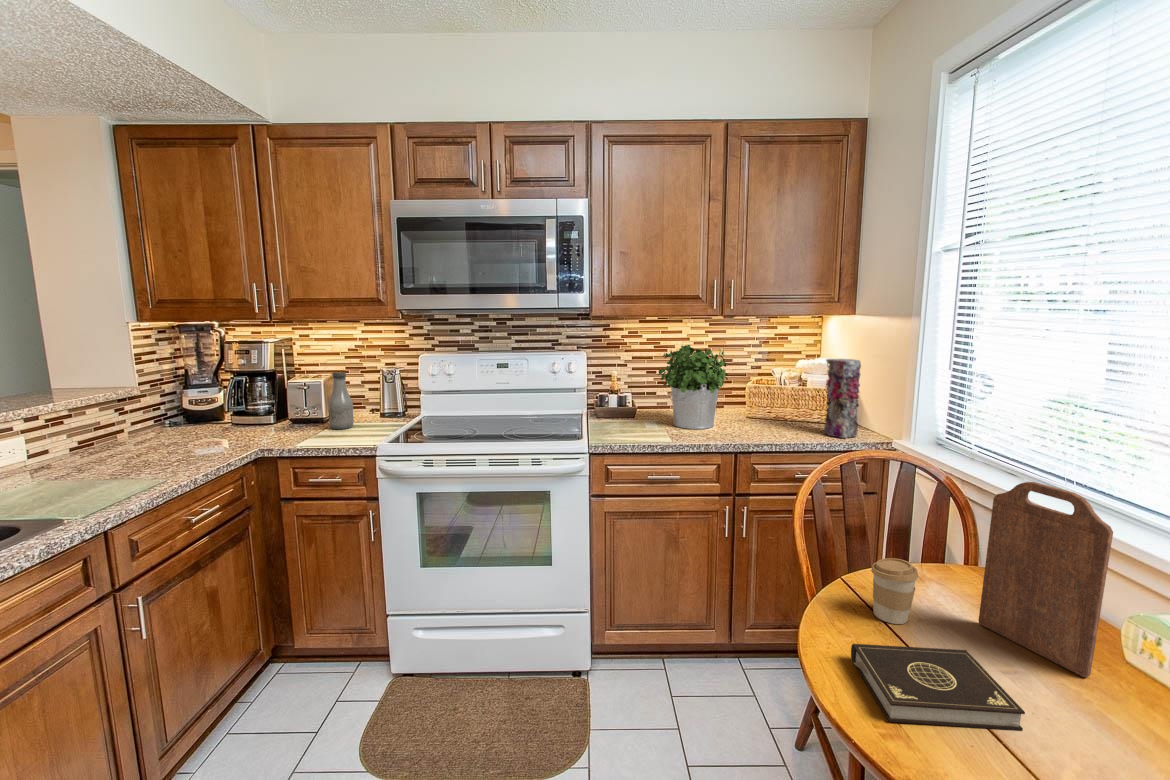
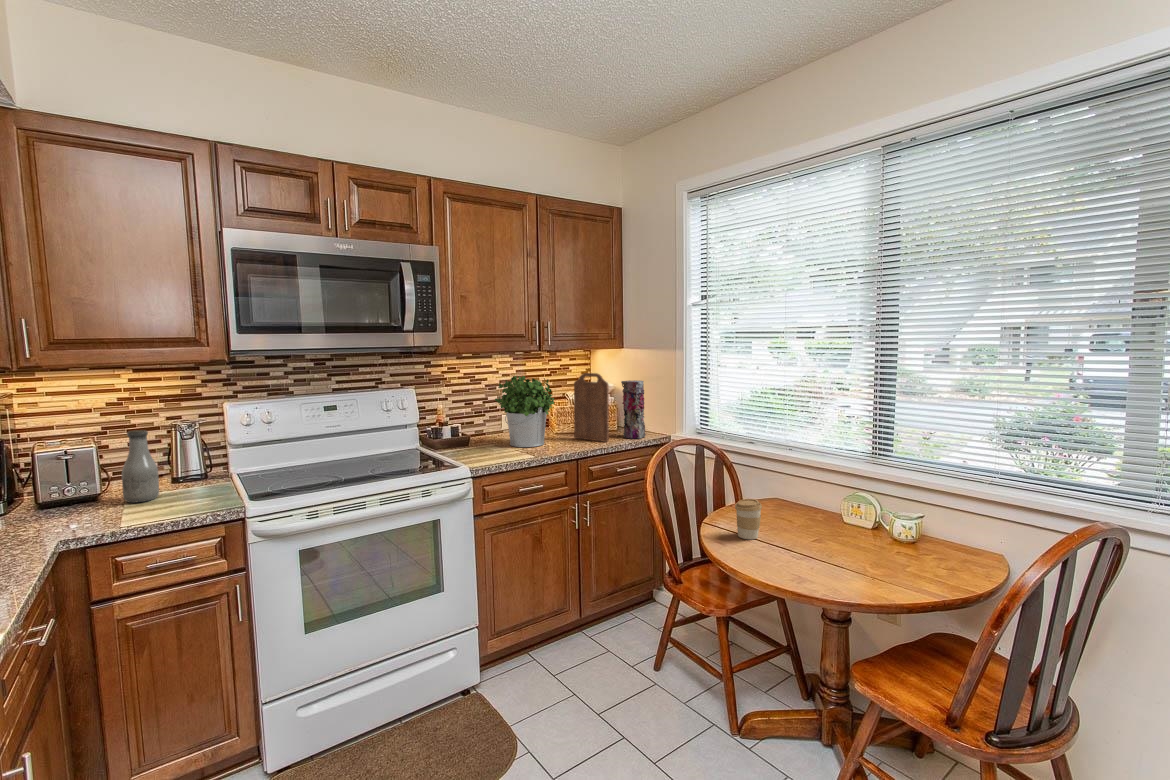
cutting board: present [979,482,1113,677] -> present [574,373,609,442]
book: present [851,644,1025,731] -> none [755,538,847,581]

